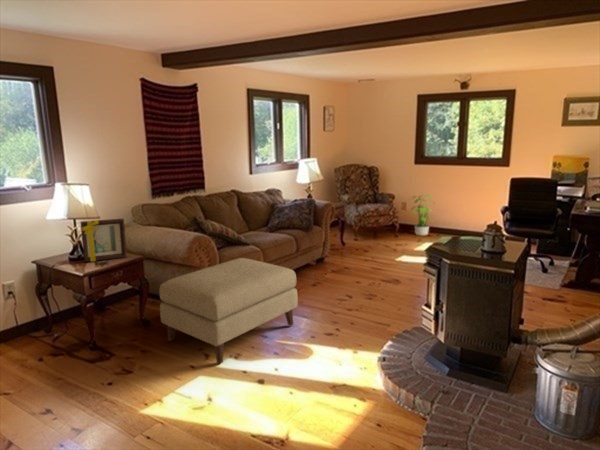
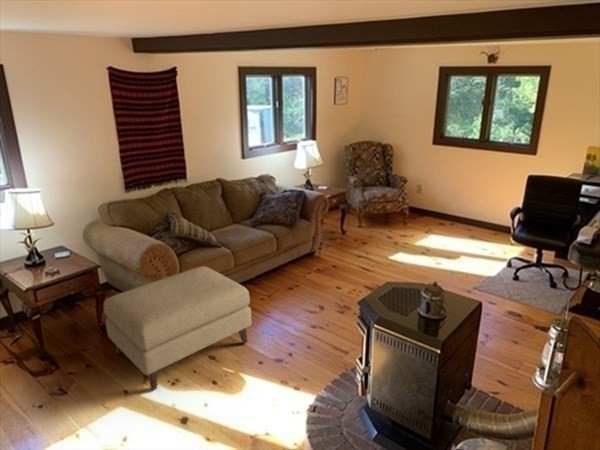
potted plant: present [412,194,433,235] -> none [421,177,452,223]
picture frame: present [81,219,127,262] -> none [25,228,78,272]

